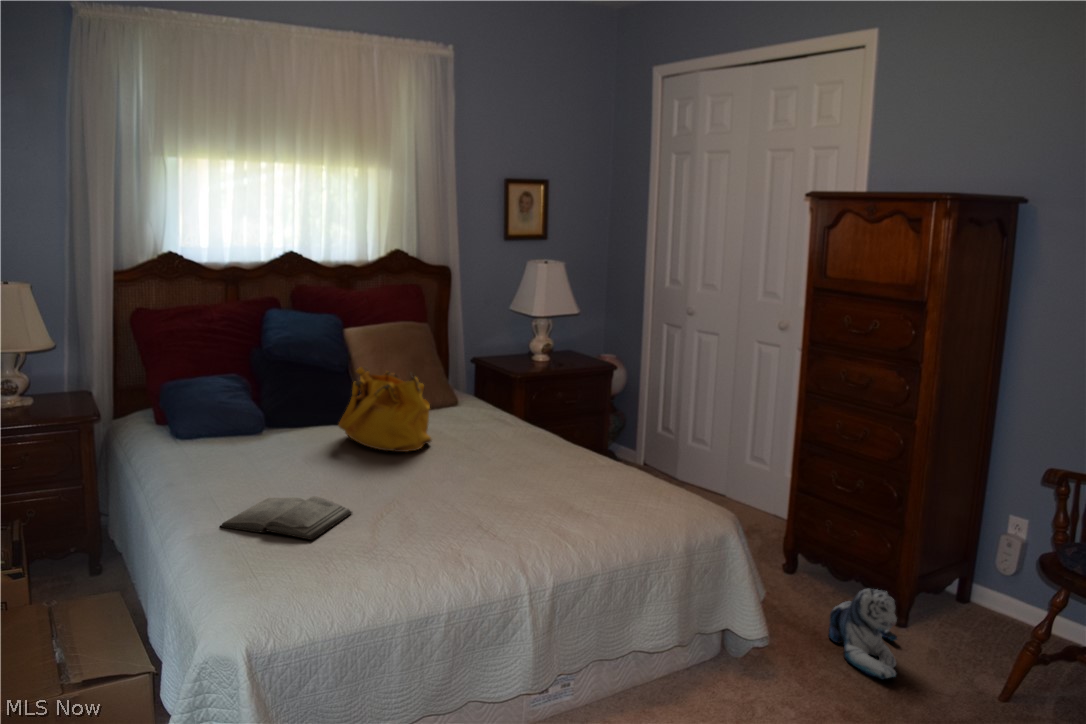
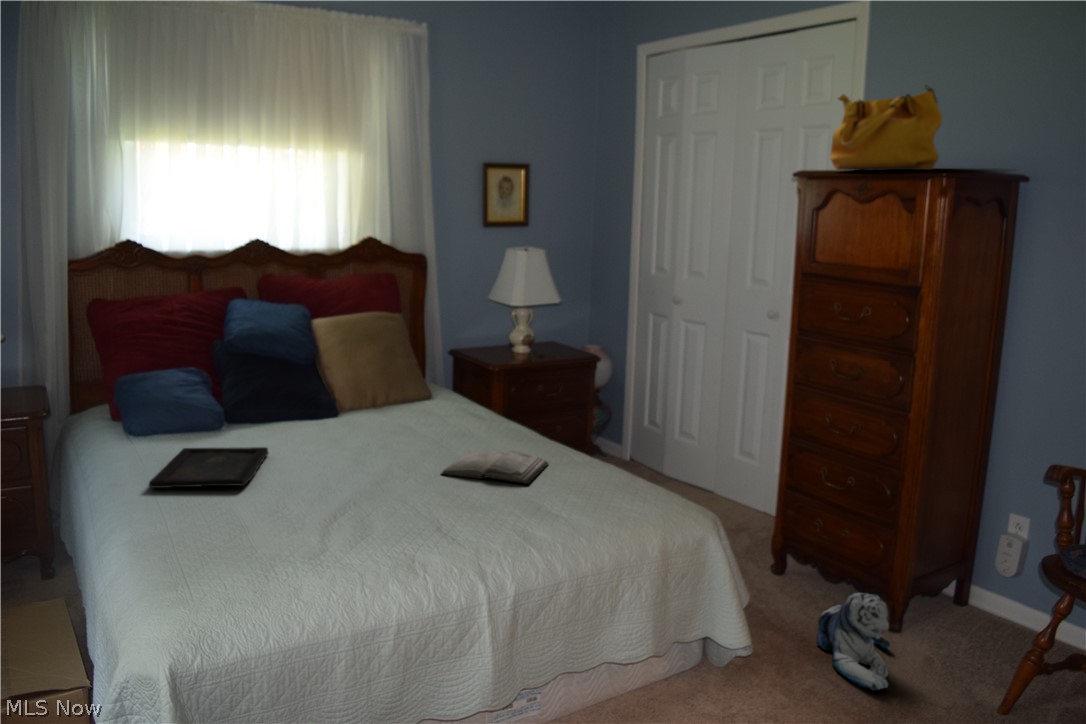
handbag: present [338,367,432,452] -> present [830,85,942,171]
tray: none [207,450,313,487] -> present [149,447,268,488]
diary: present [220,497,352,540] -> present [441,449,548,484]

